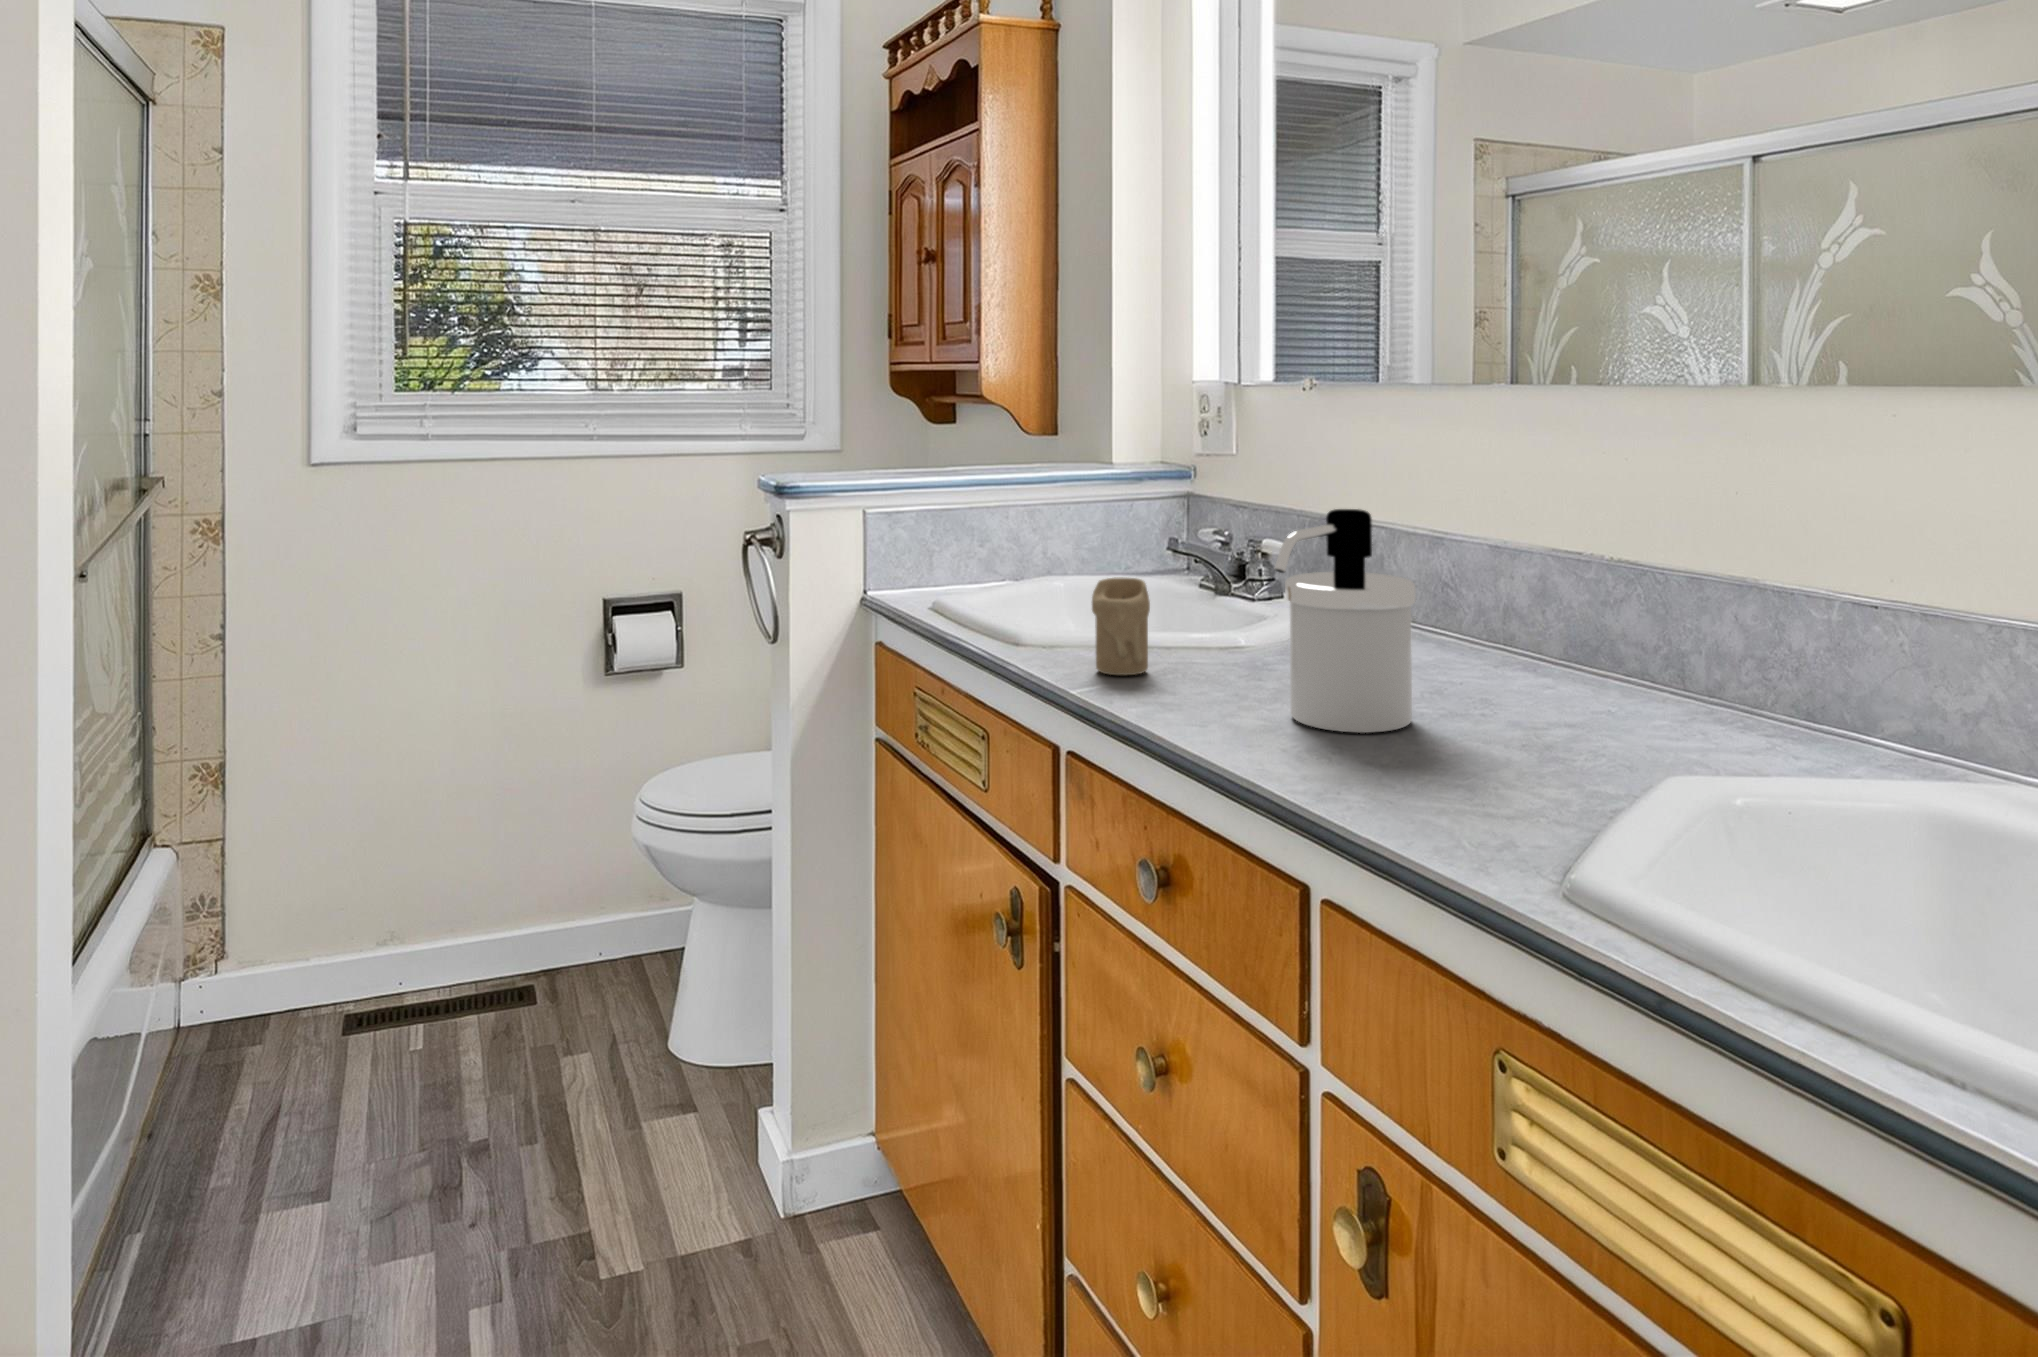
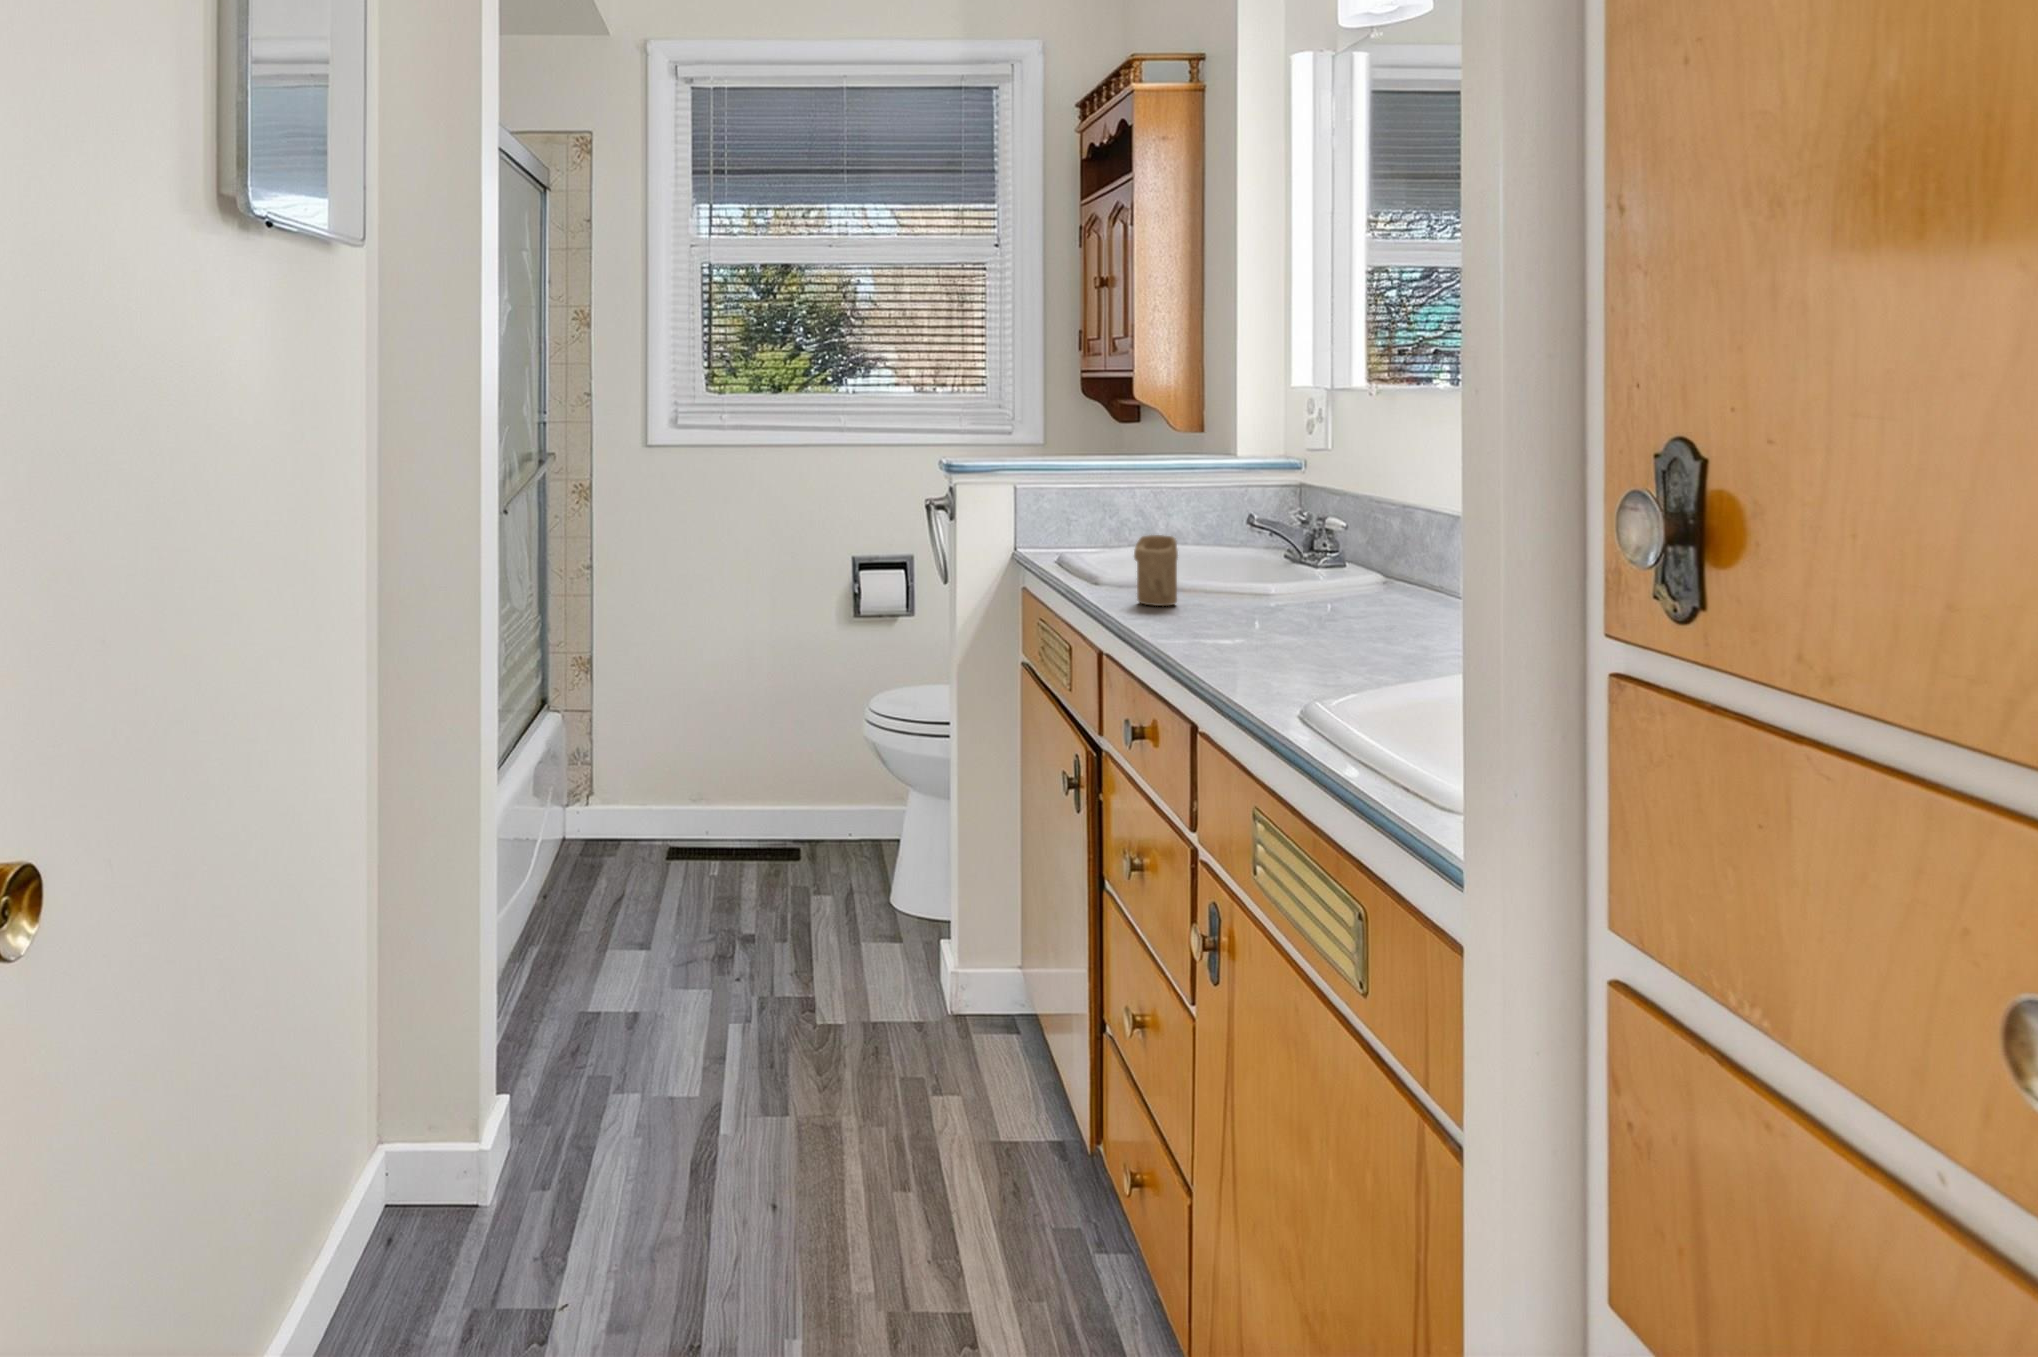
soap dispenser: present [1275,509,1416,733] -> none [1213,484,1341,645]

